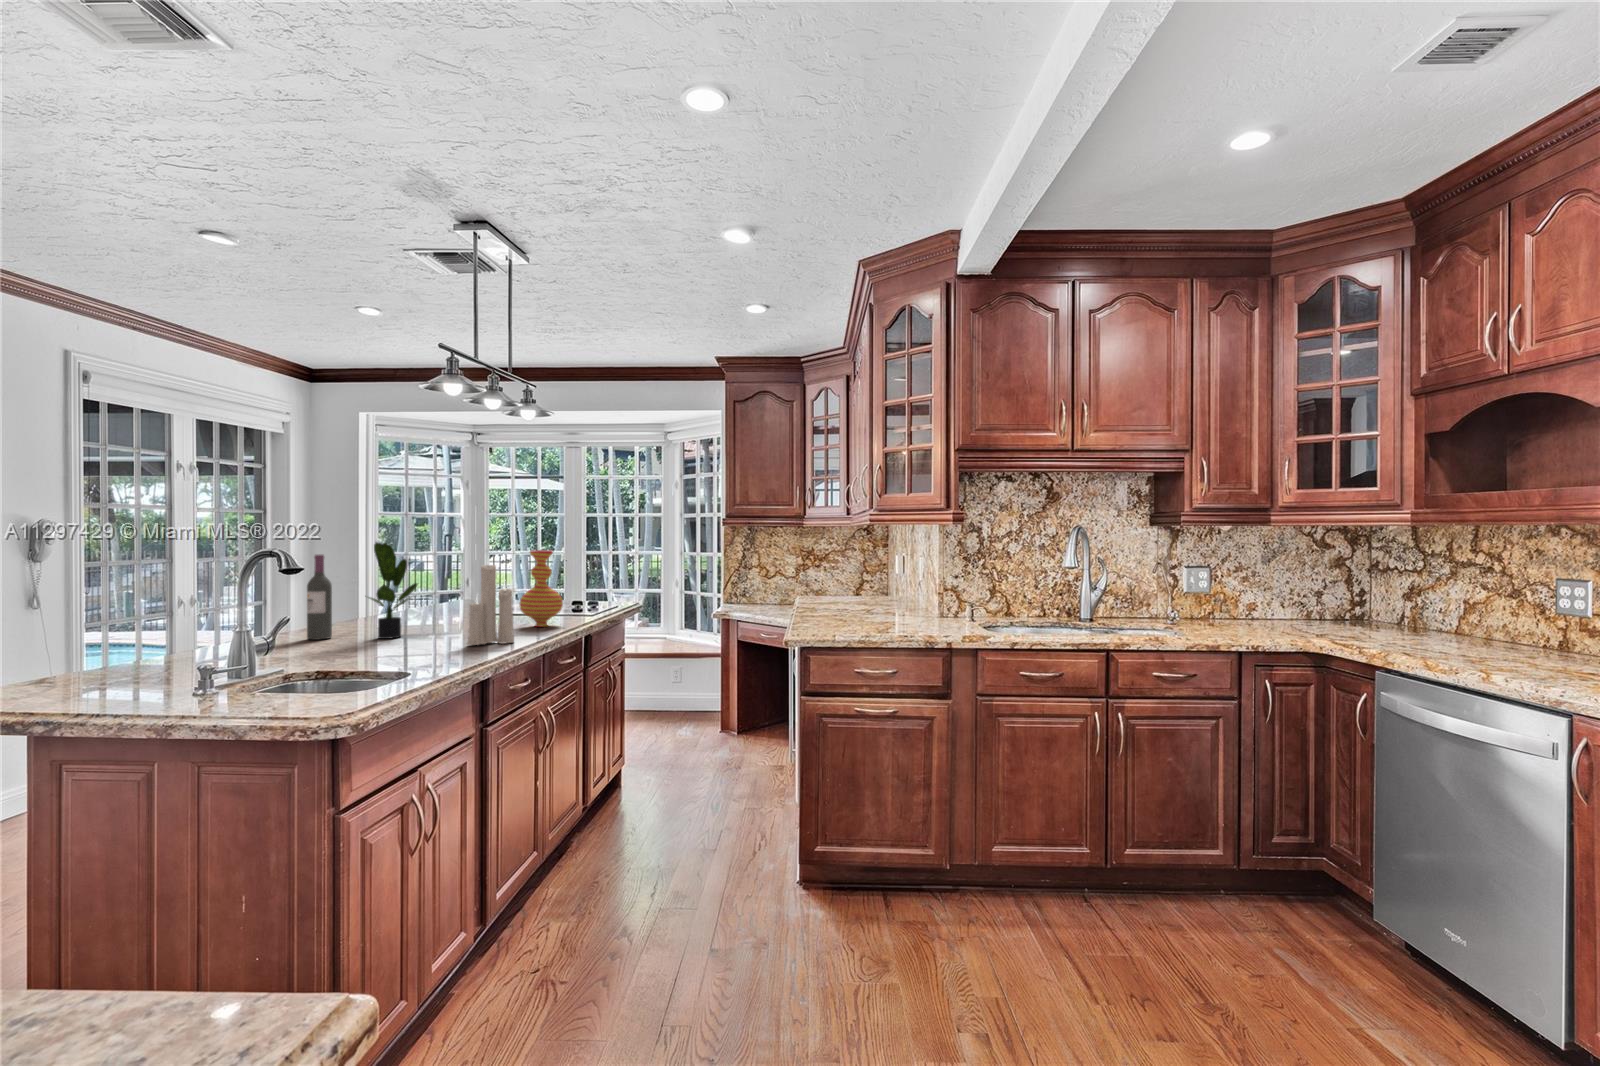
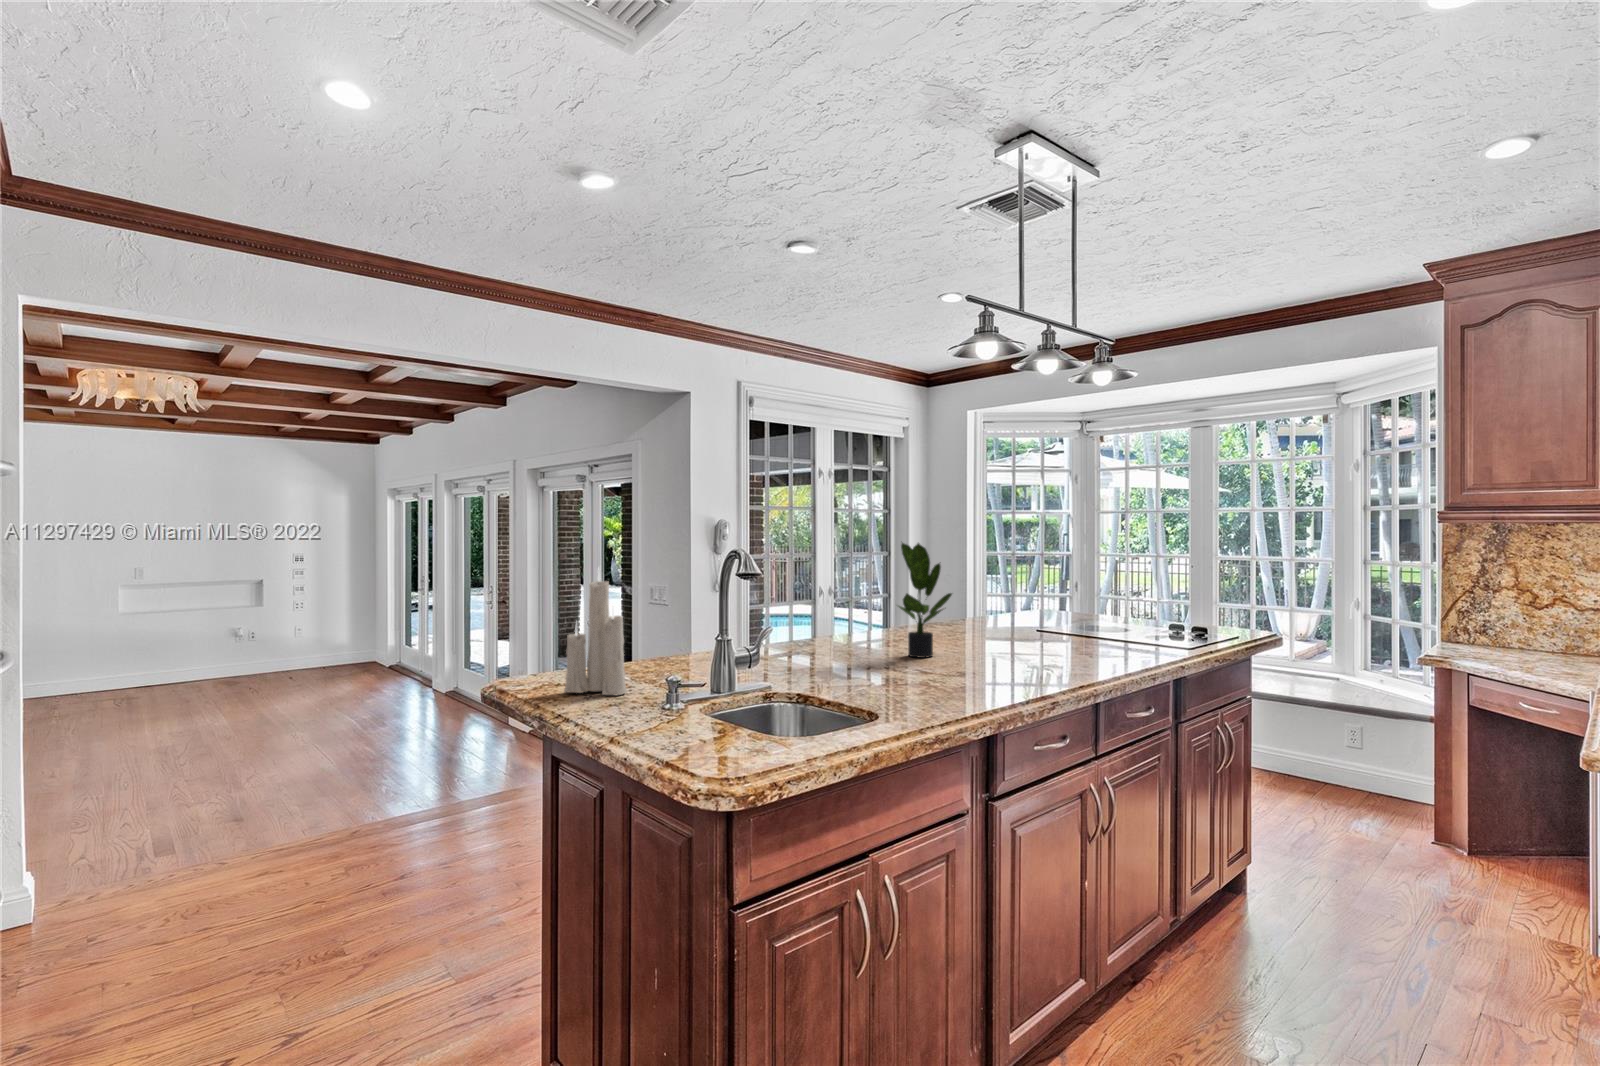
vase: present [520,550,563,627] -> none [1079,556,1139,661]
wine bottle: present [307,554,332,640] -> none [844,556,868,650]
candle: present [467,564,514,645] -> present [564,572,627,695]

